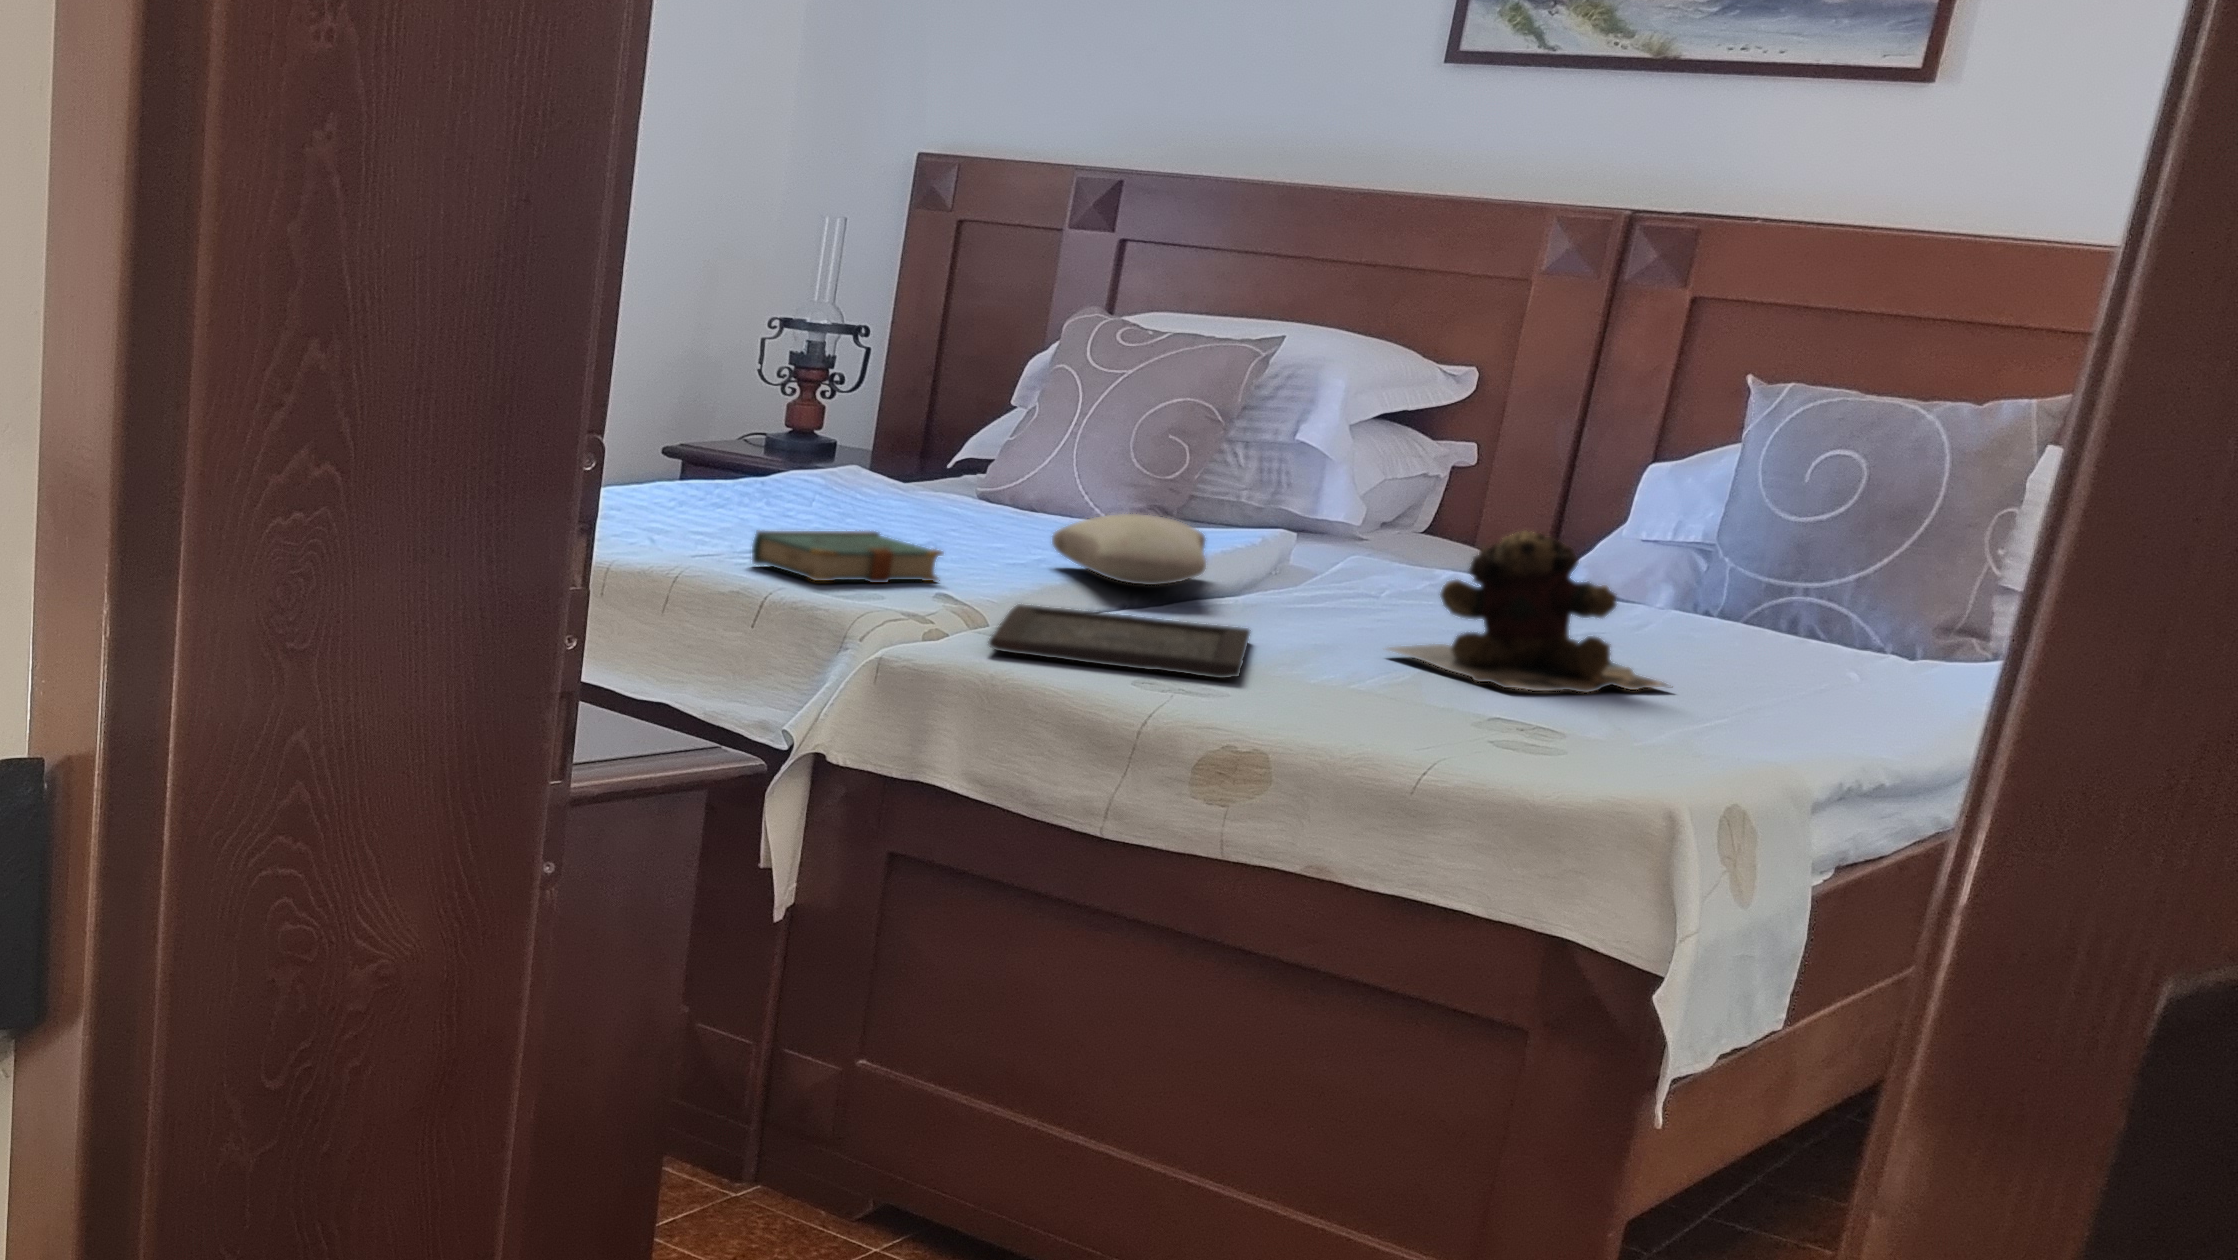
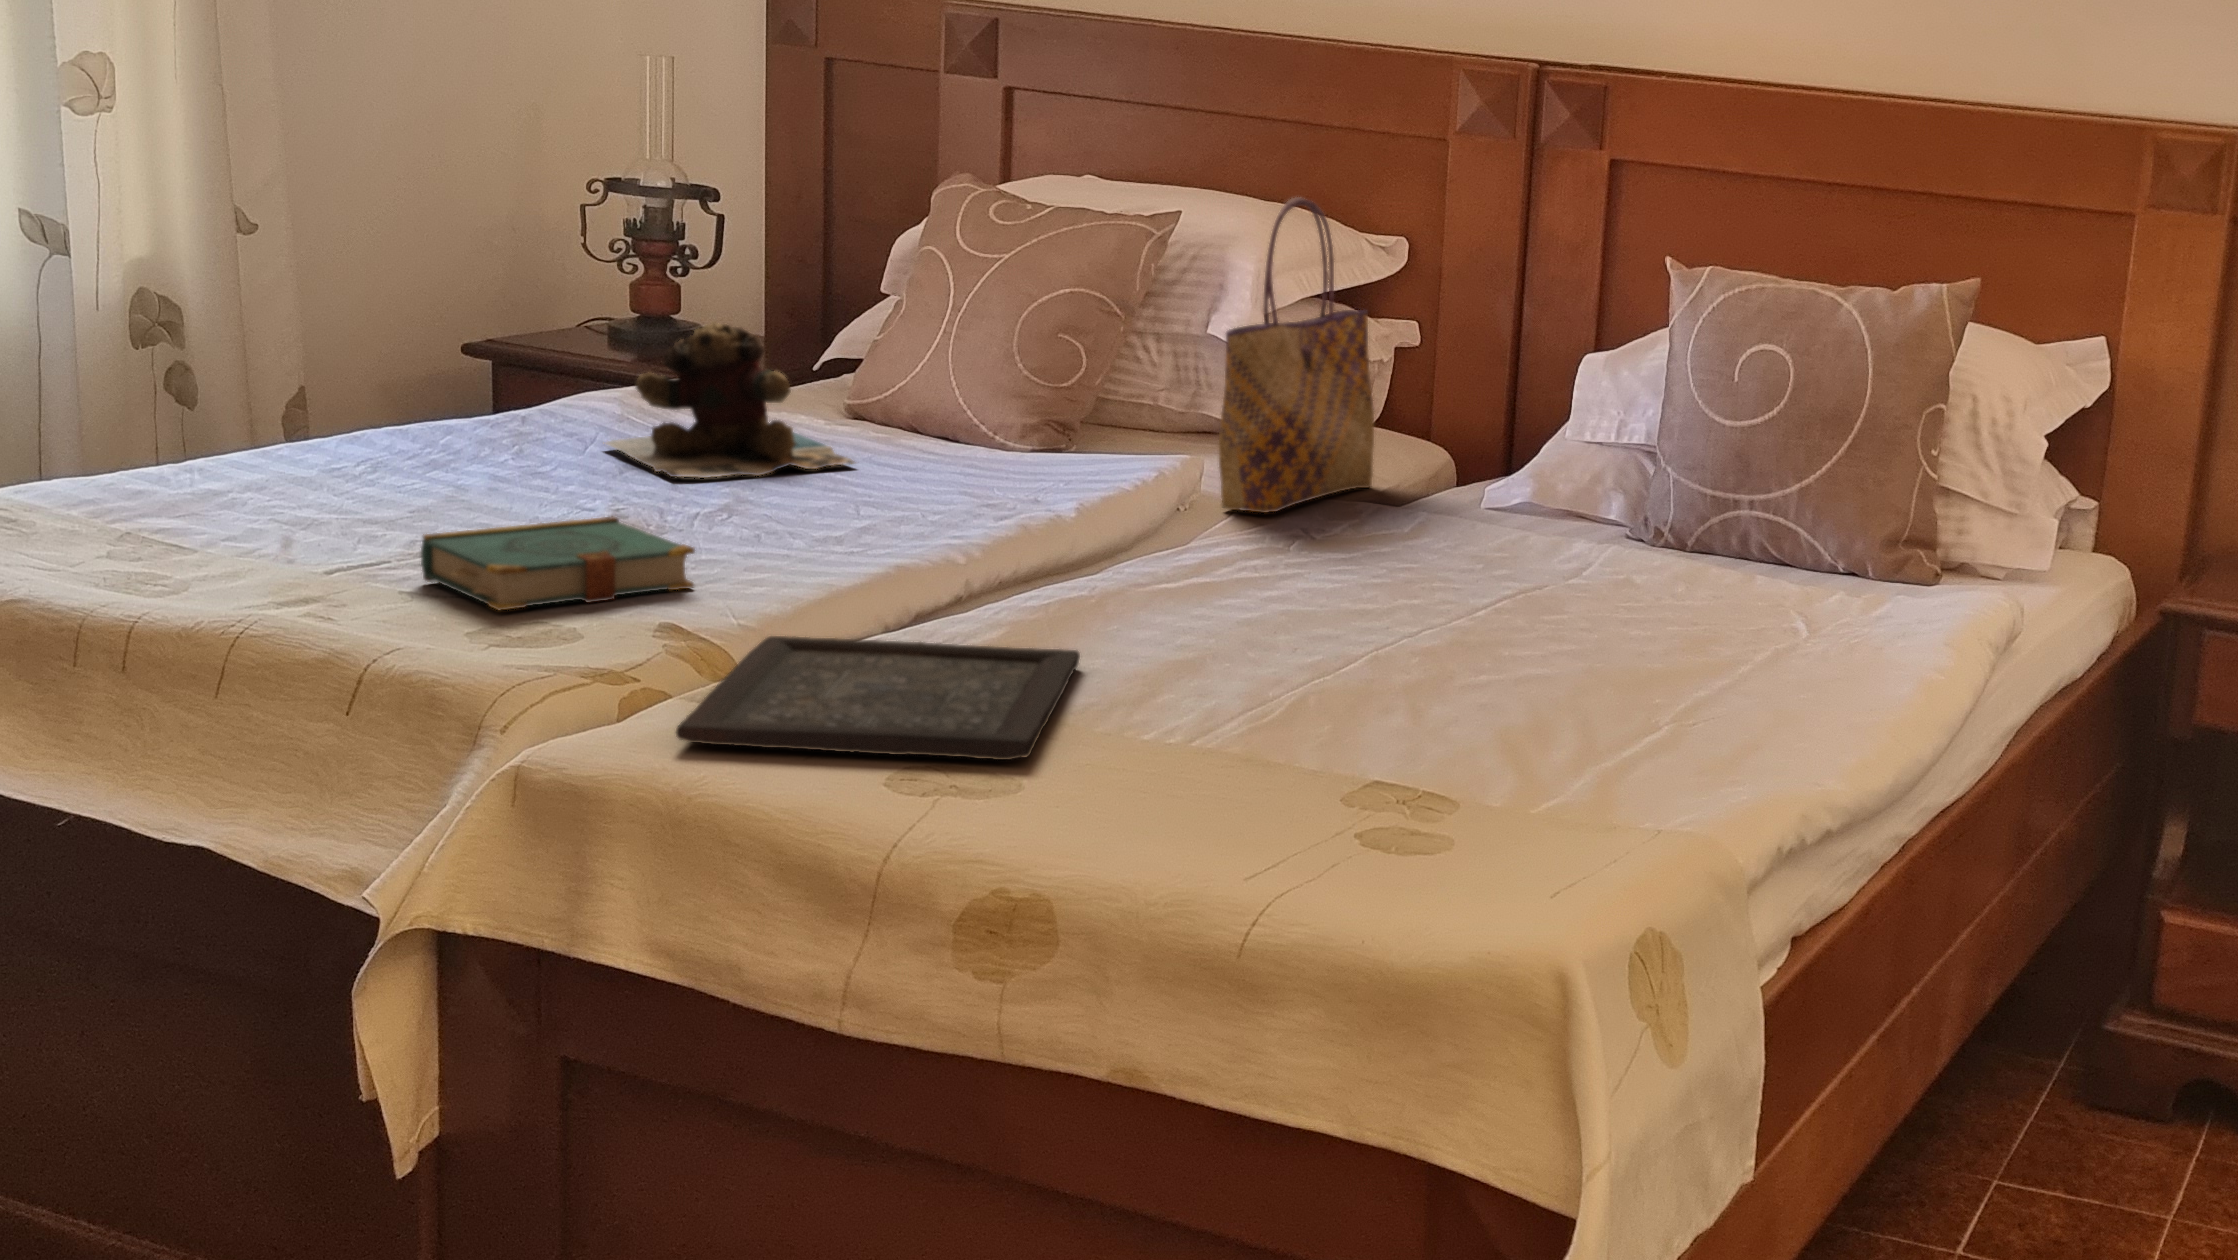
tote bag: none [1318,315,1457,572] -> present [1219,198,1374,513]
pillow: present [1052,514,1206,585] -> none [871,469,1067,571]
teddy bear: present [1388,531,1673,693] -> present [606,322,855,478]

